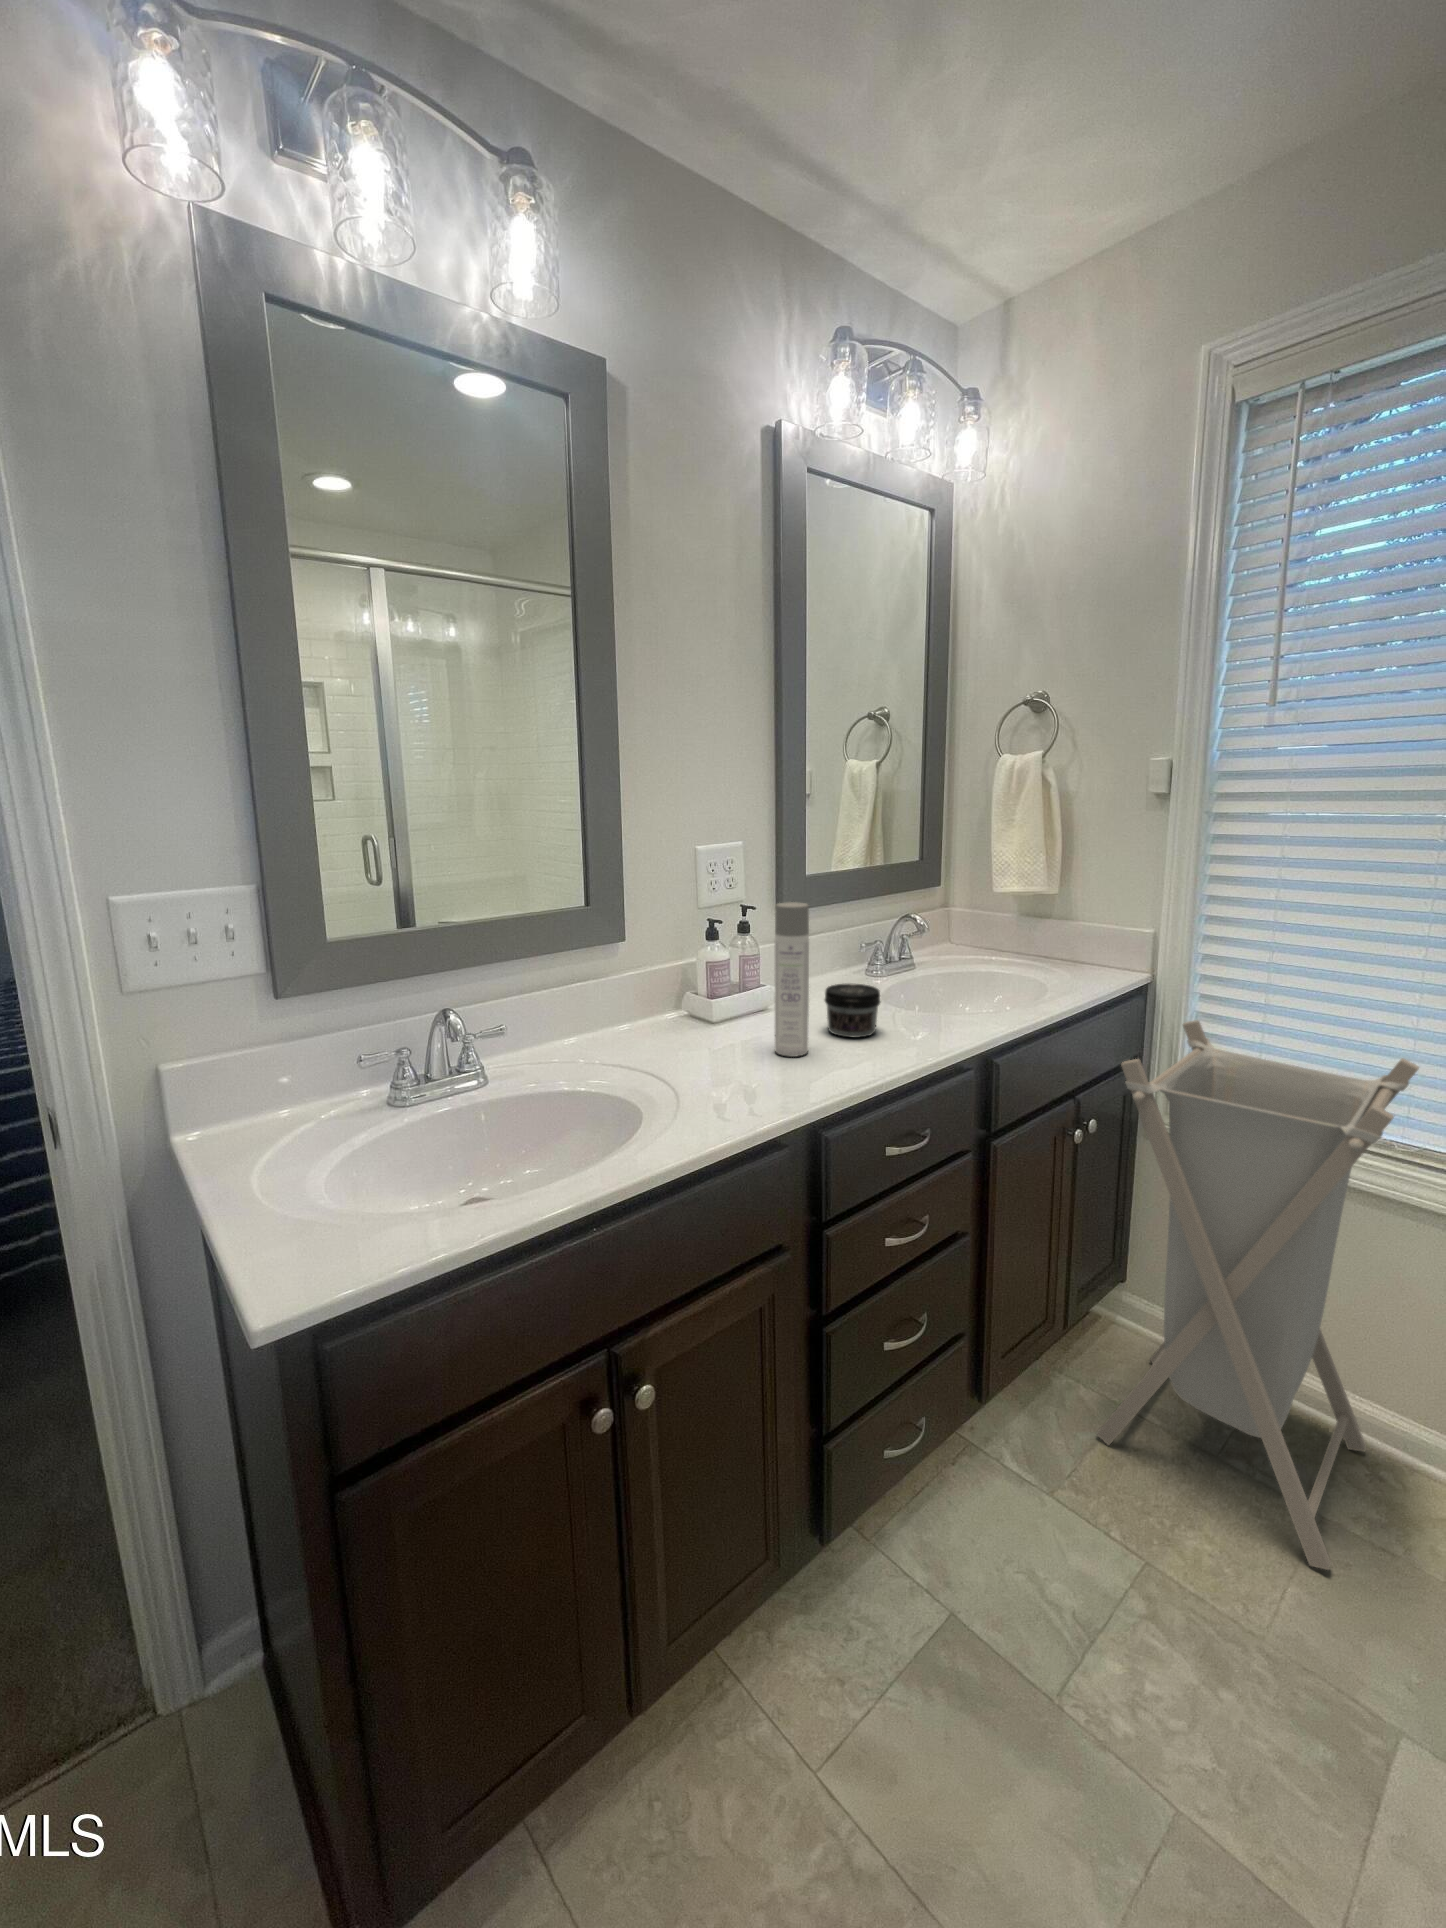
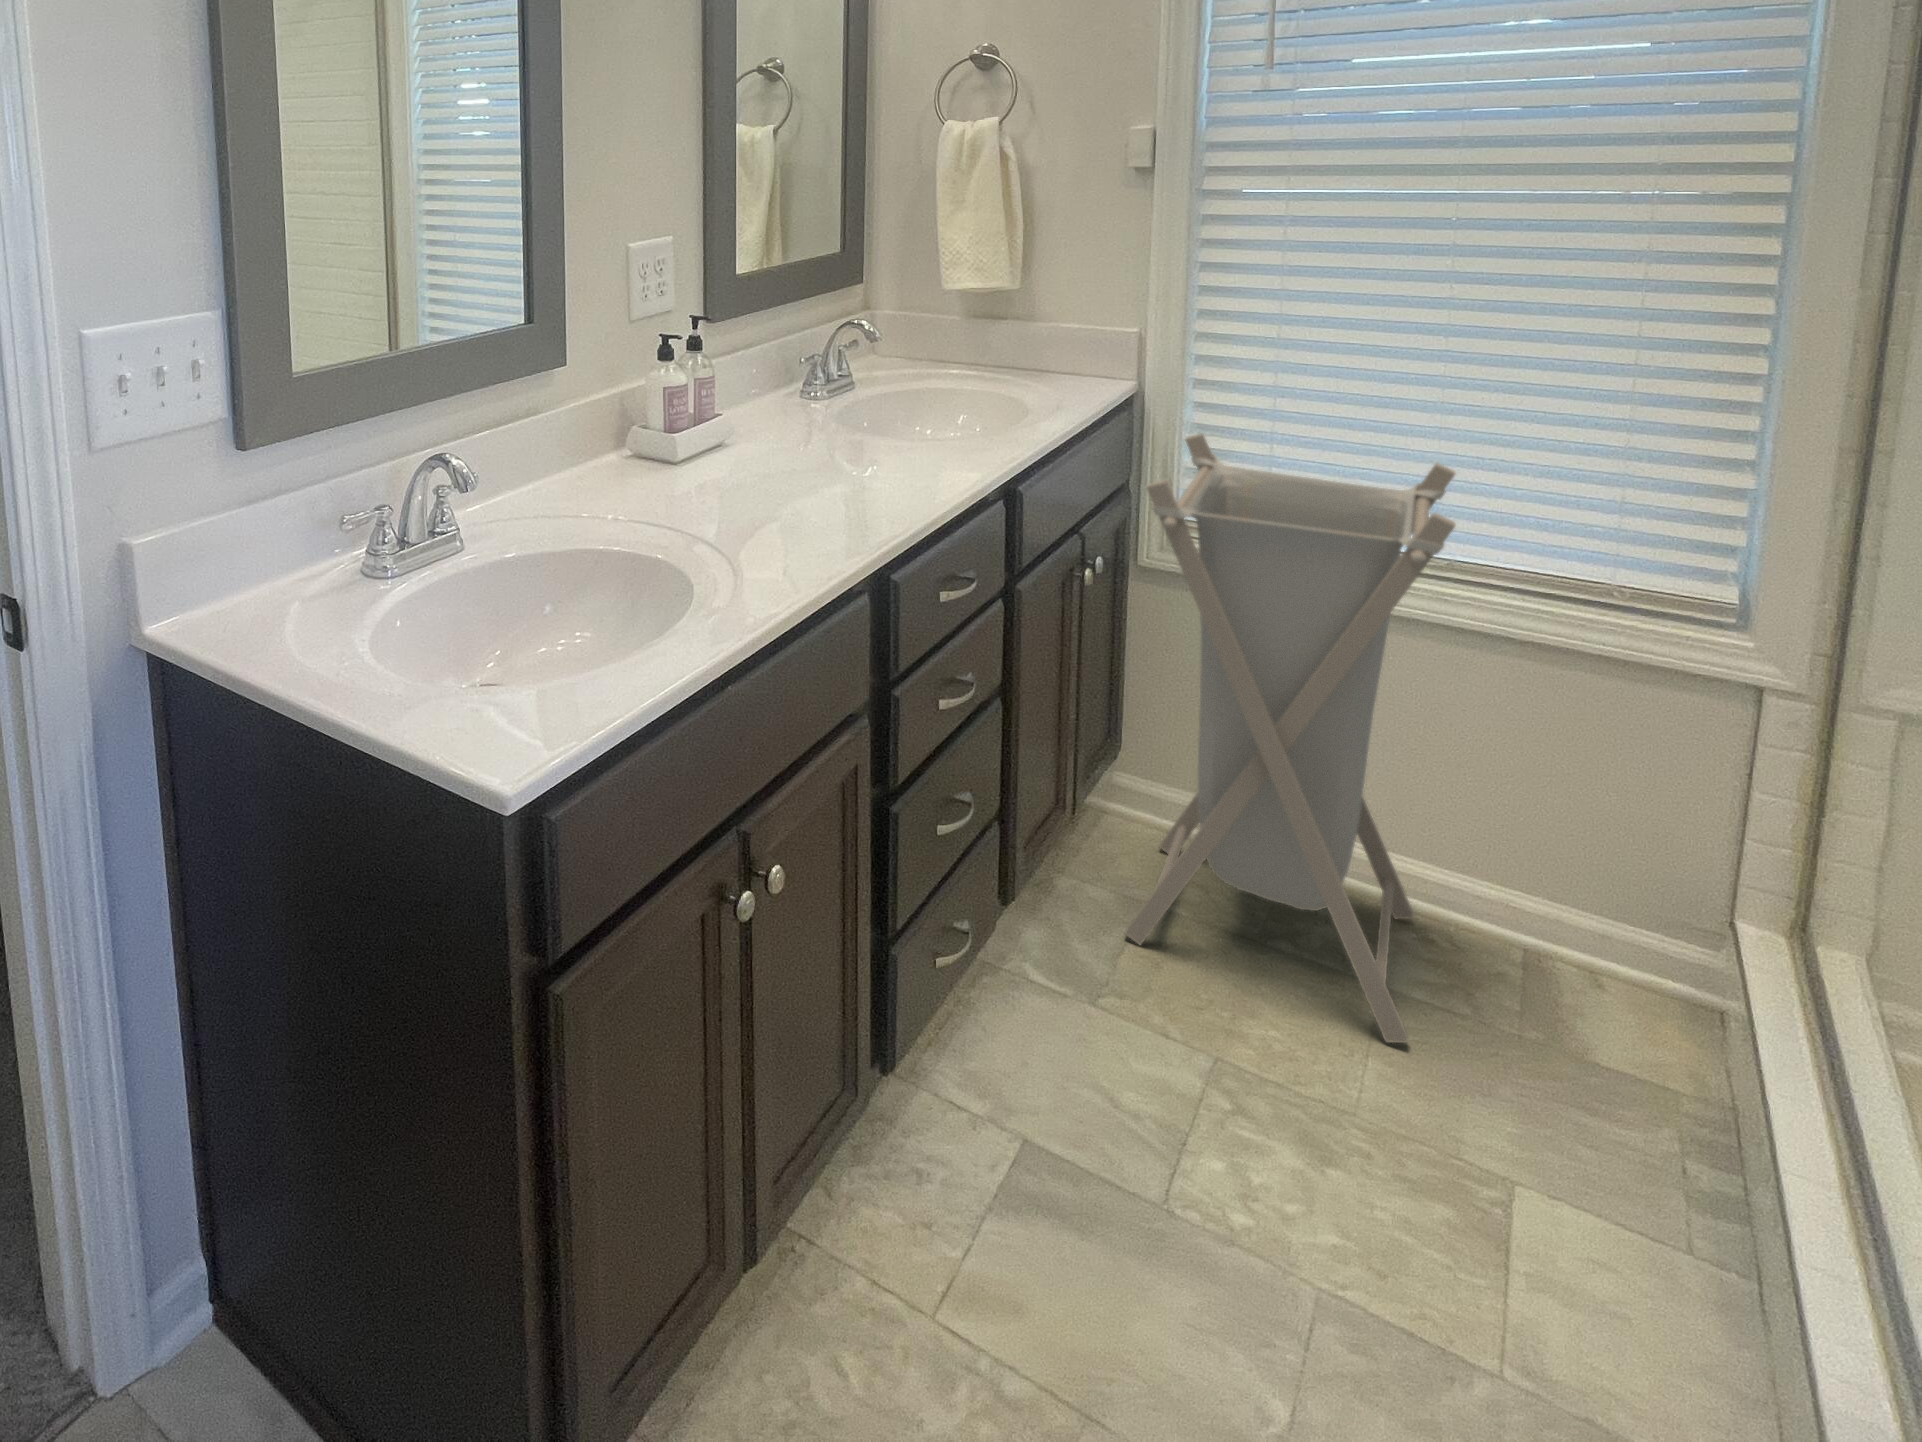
spray bottle: present [775,902,809,1057] -> none [777,312,819,497]
jar: present [825,984,880,1037] -> none [813,407,883,472]

